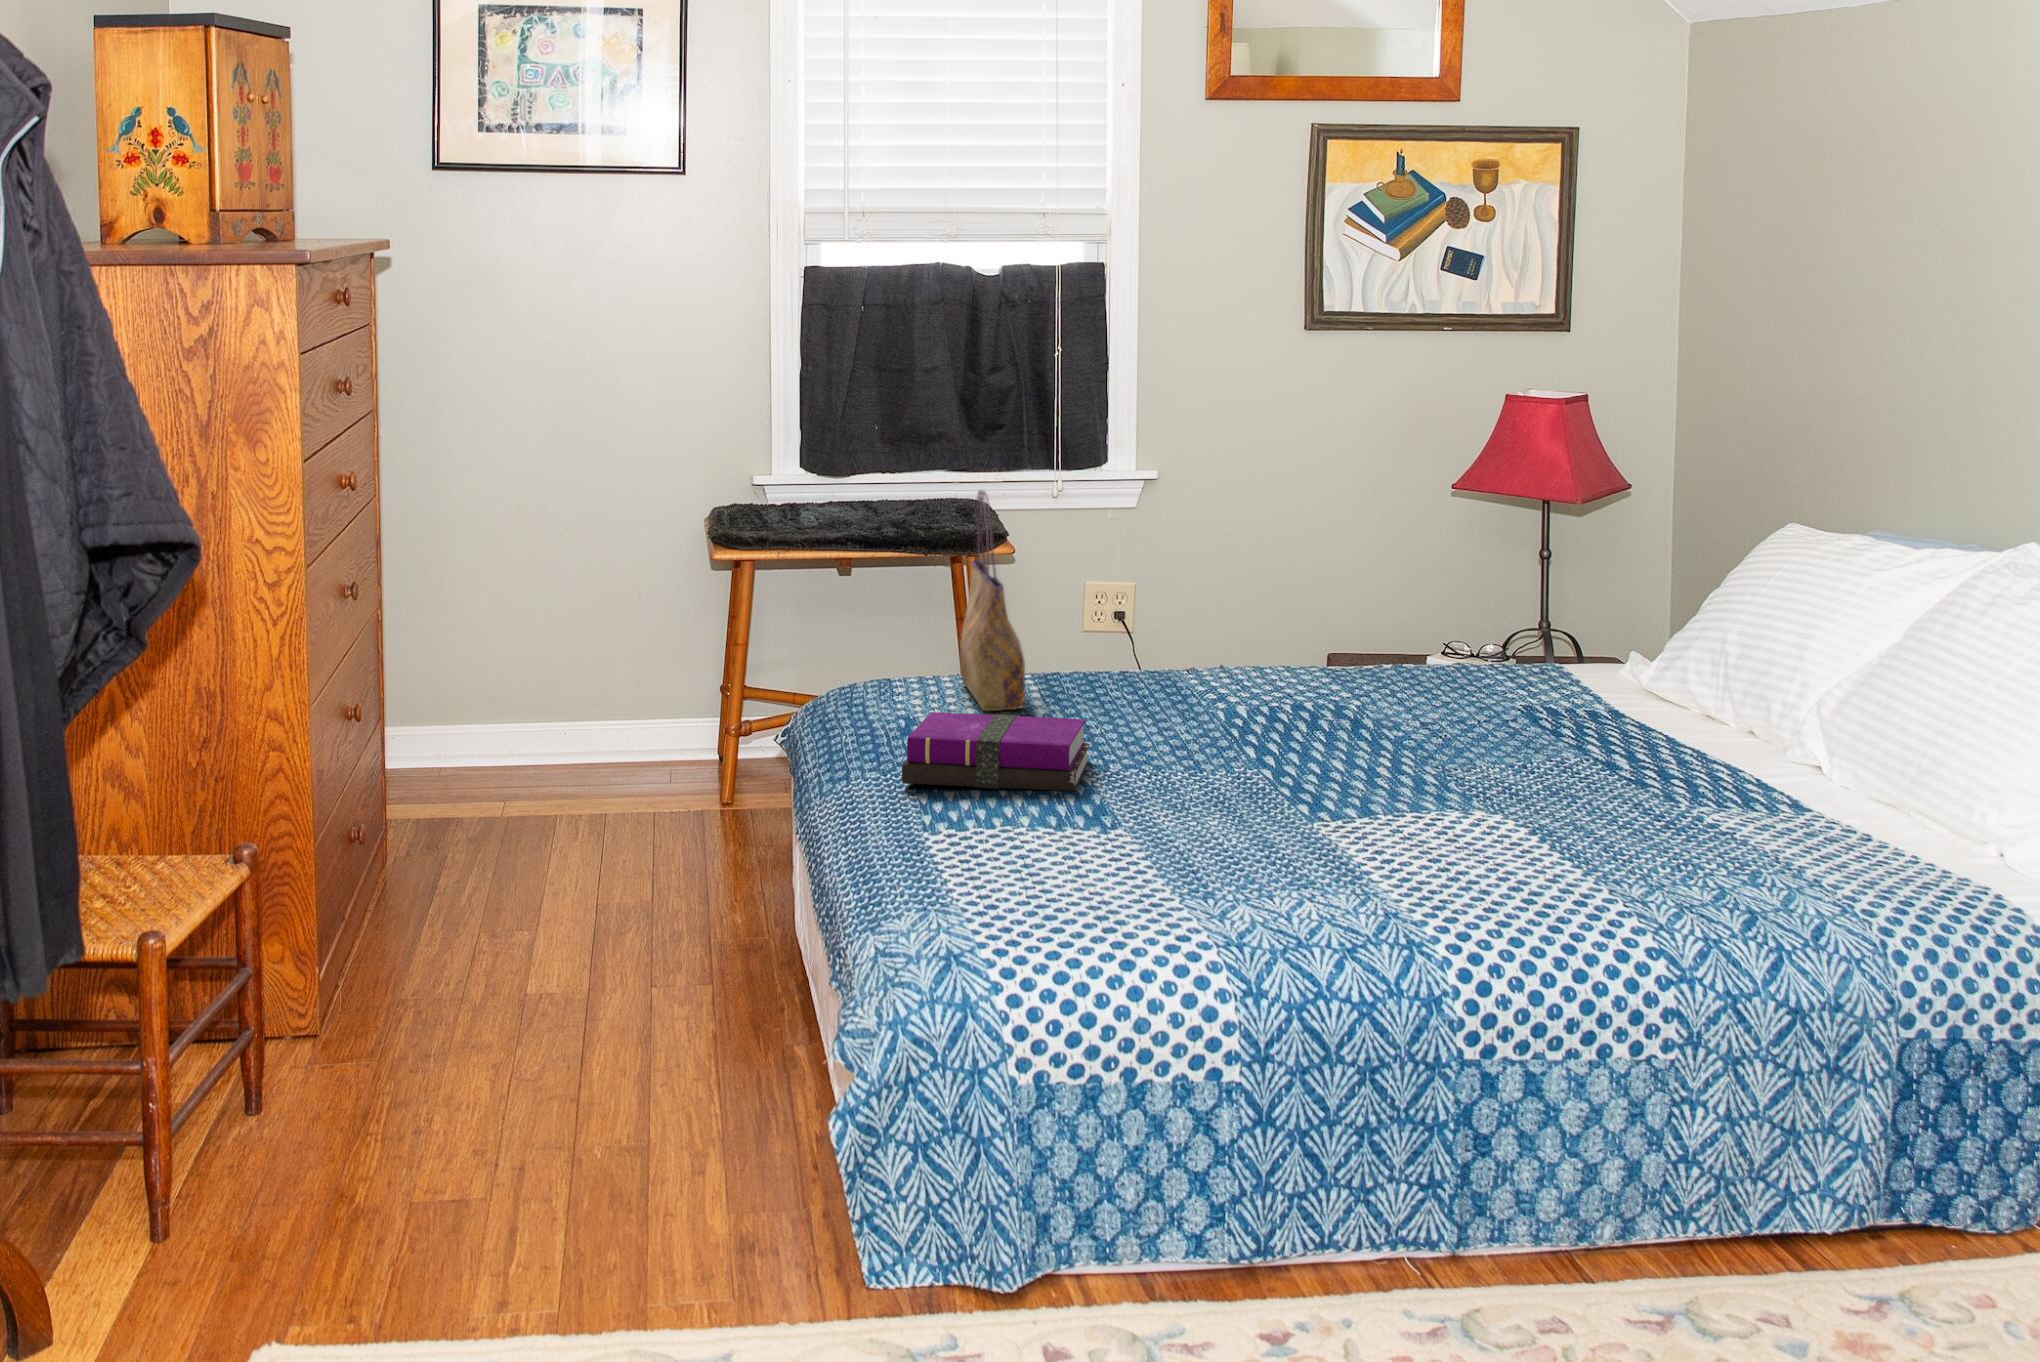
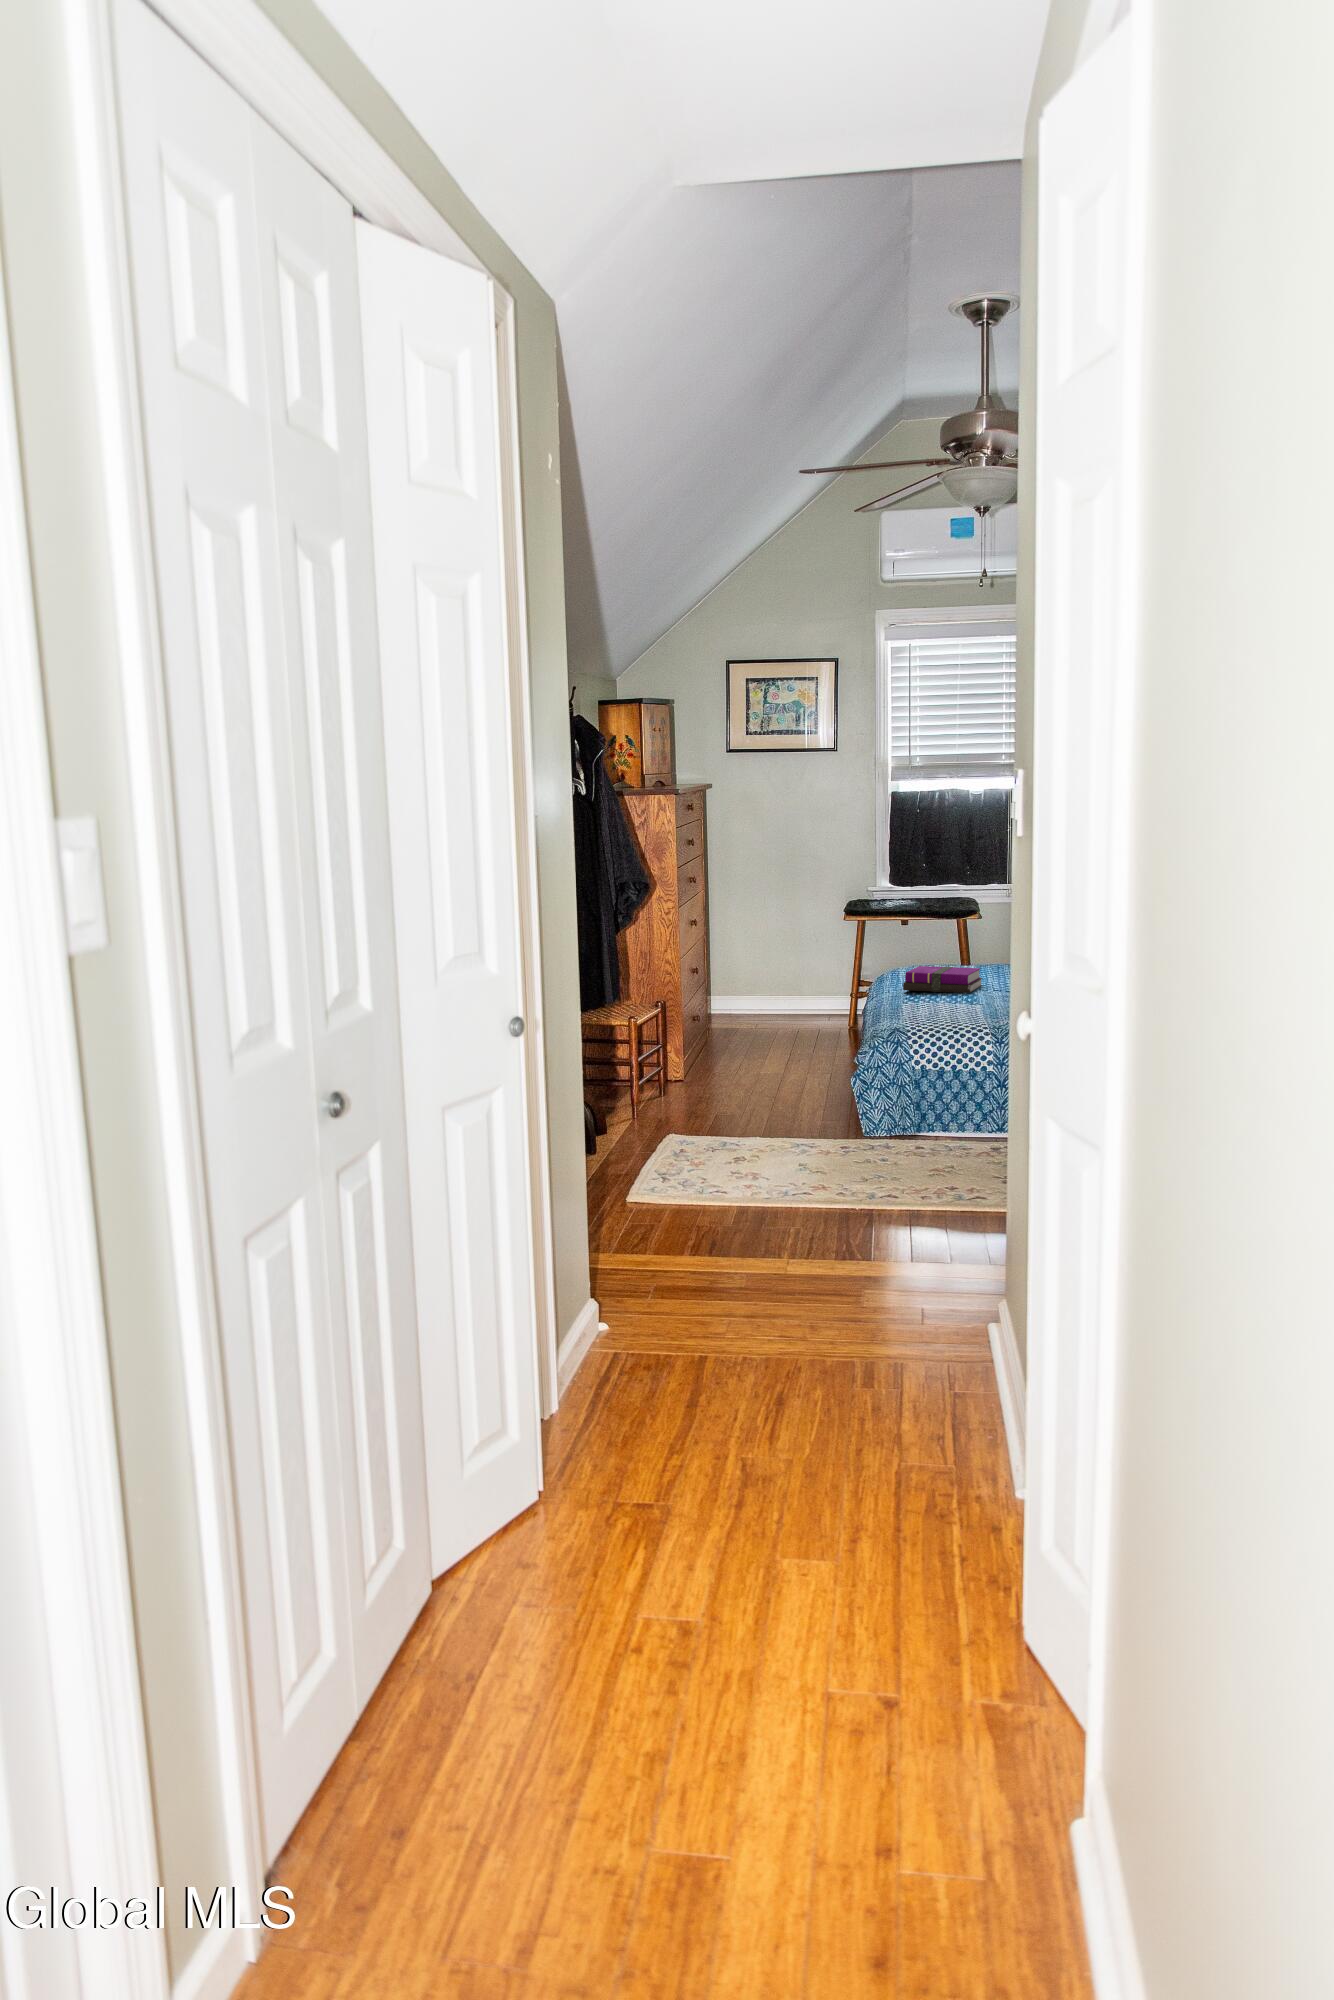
tote bag: present [960,490,1025,711] -> none [945,881,968,972]

